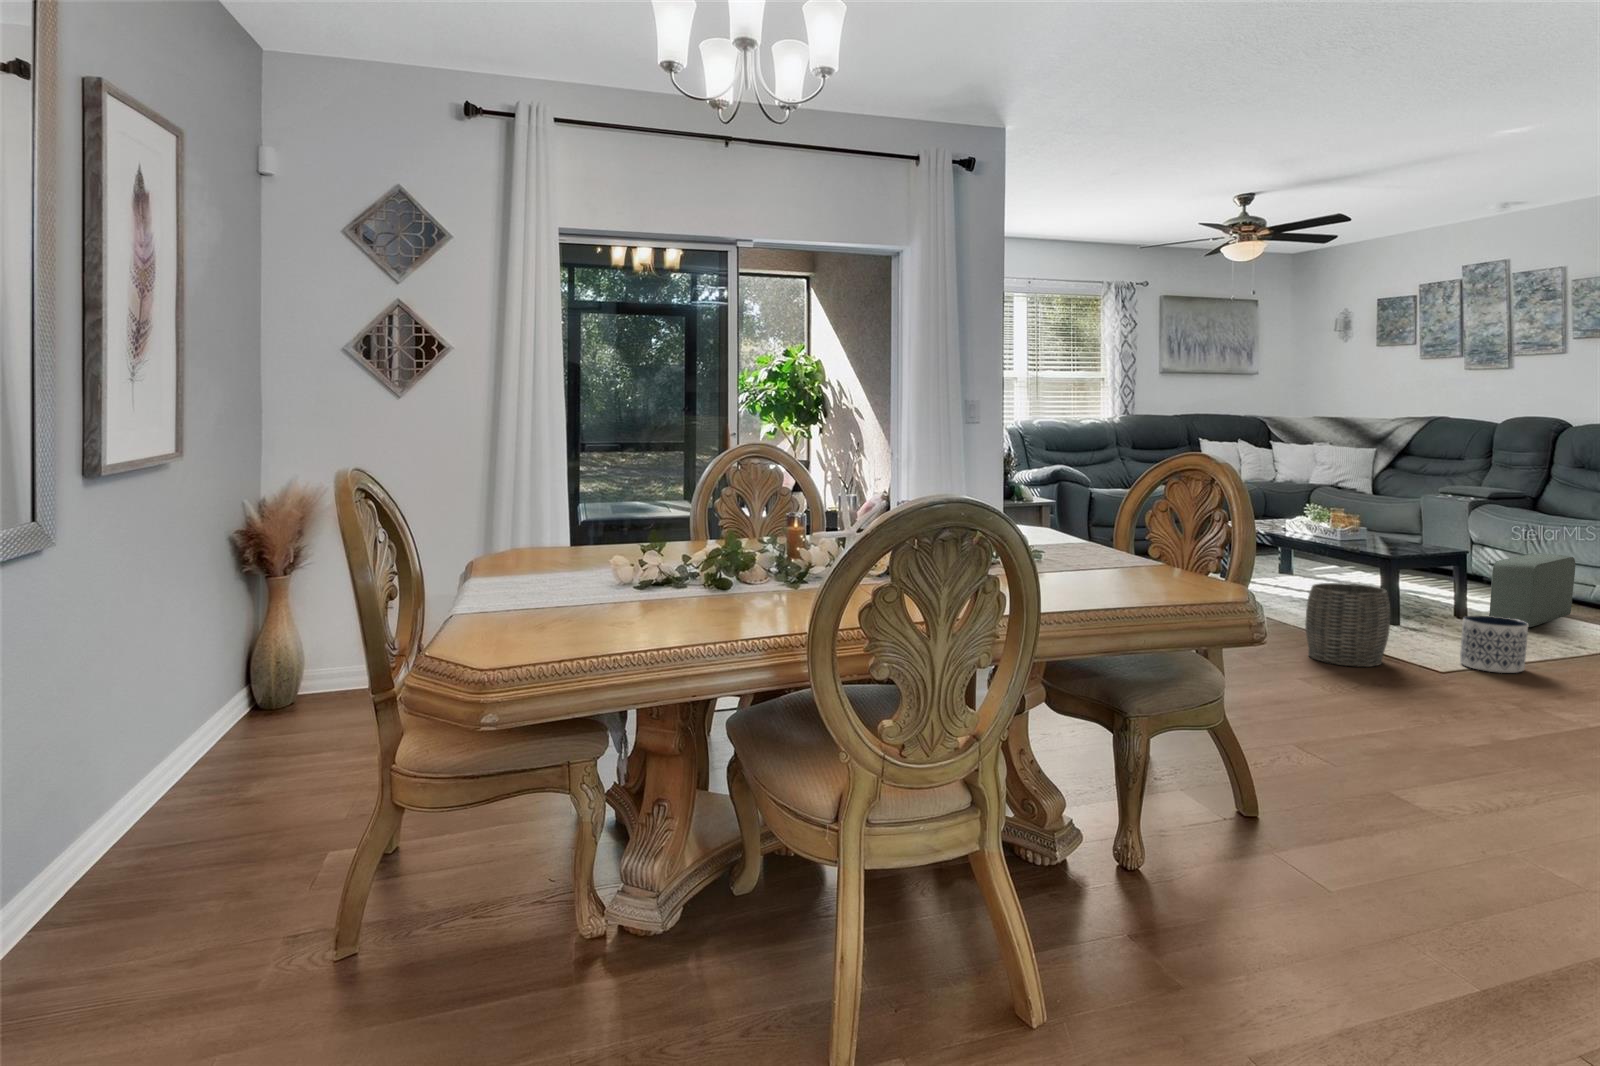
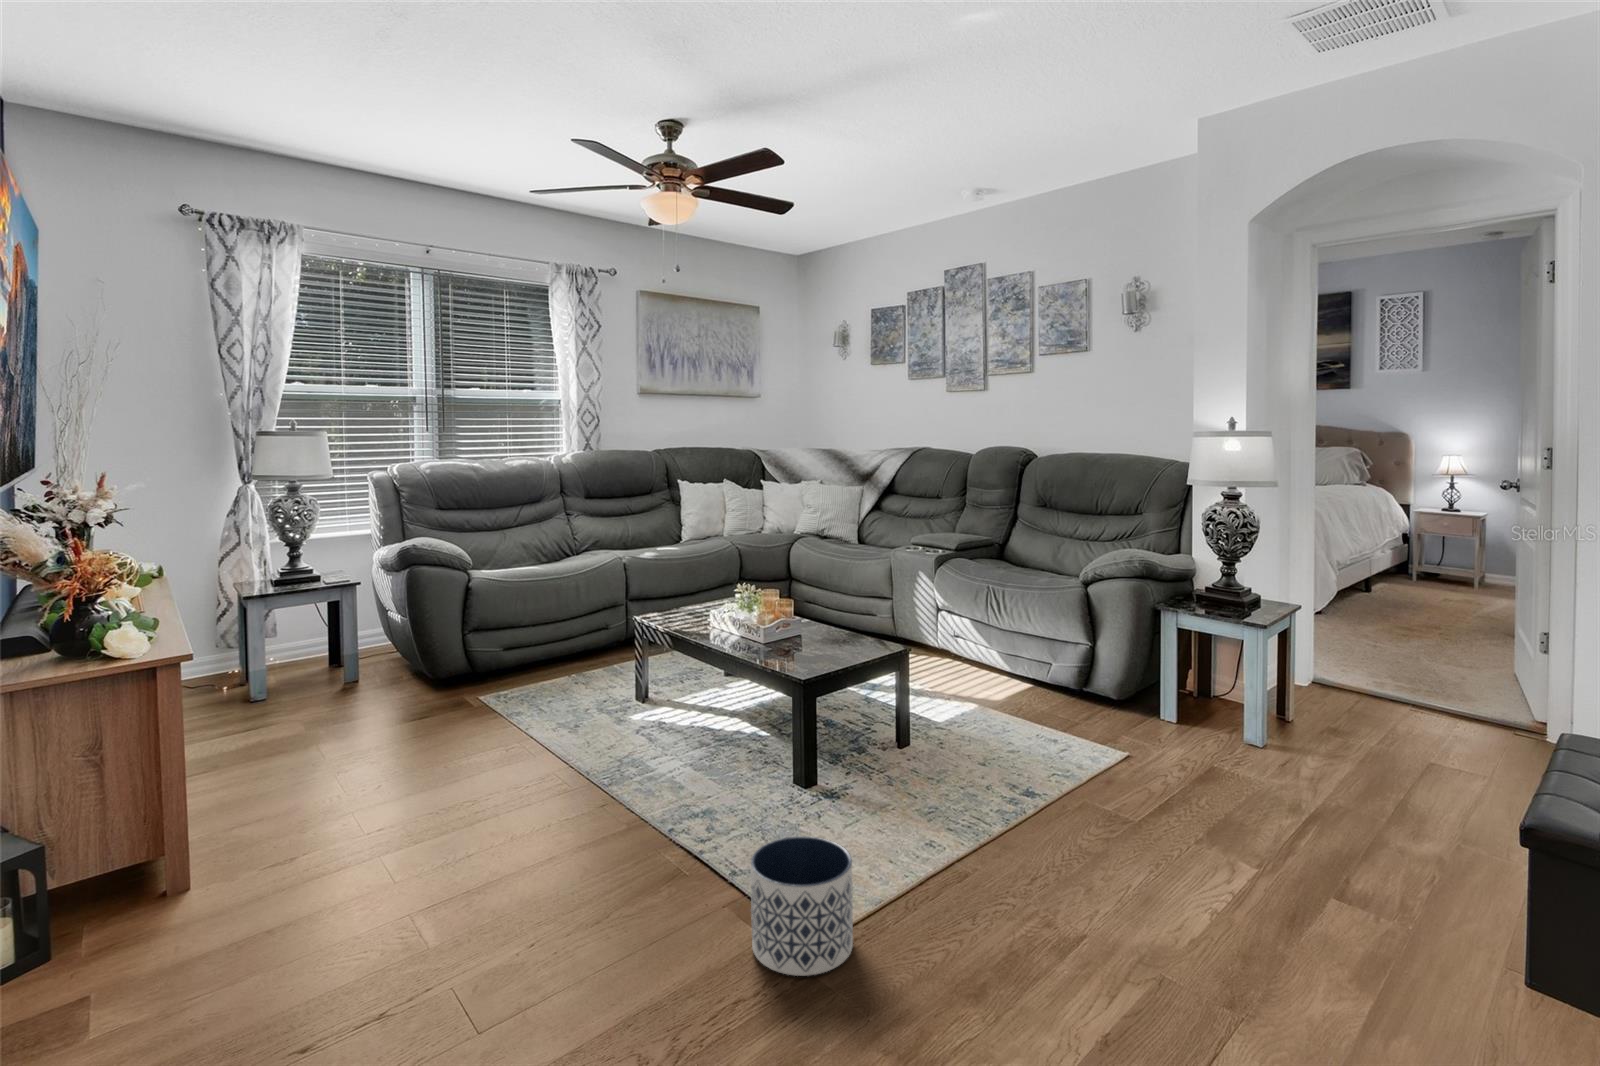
pouf: present [1489,553,1575,627] -> none [896,642,1016,775]
woven basket: present [1305,583,1390,667] -> none [459,791,616,1002]

